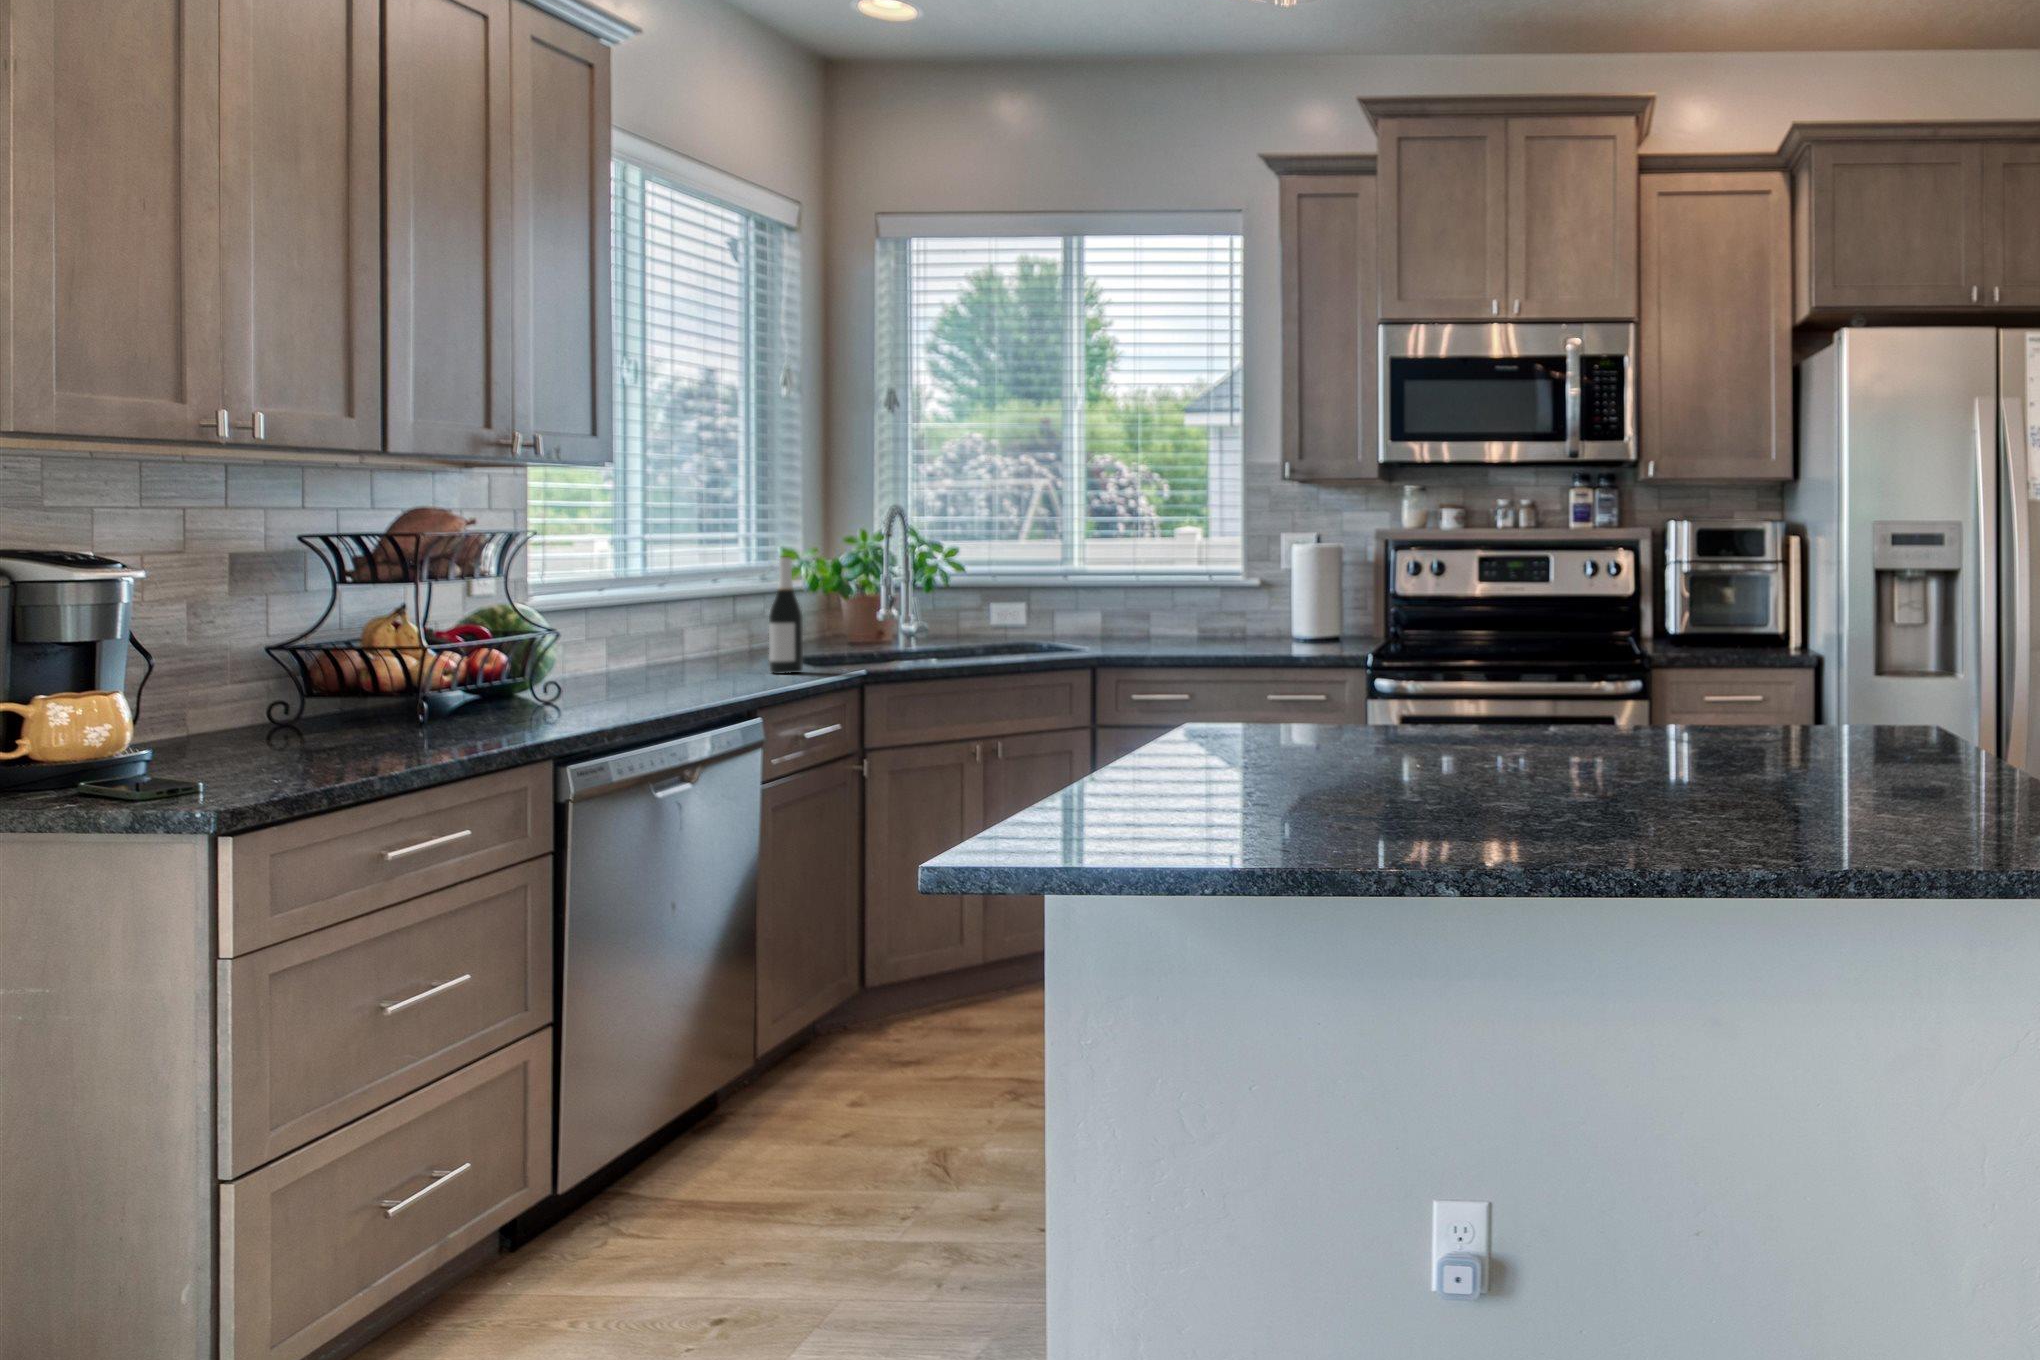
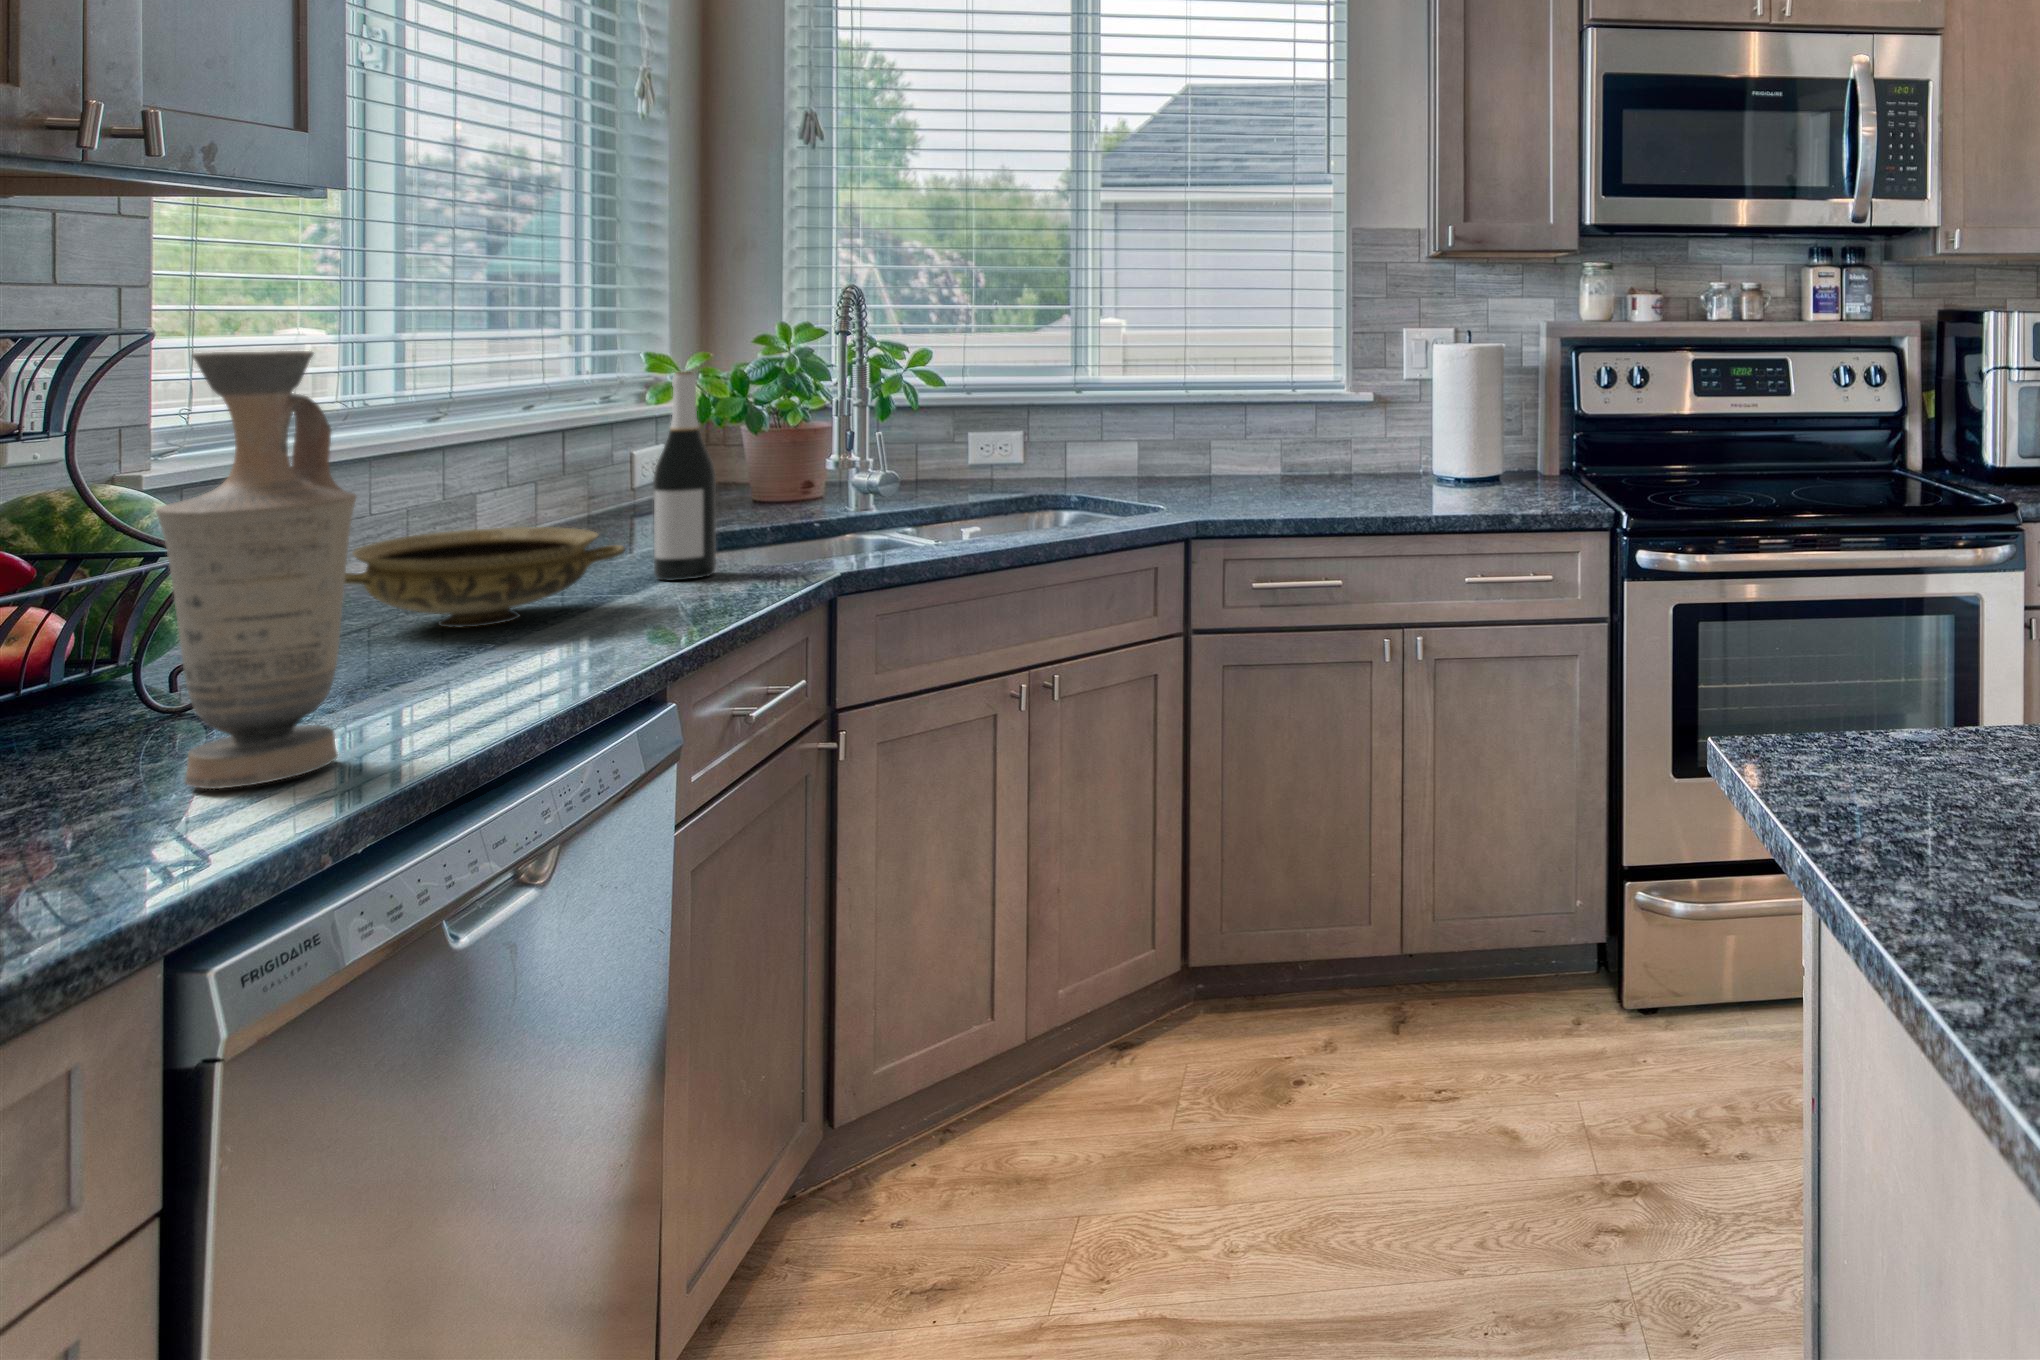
vase: none [544,538,617,716] -> present [156,351,356,789]
ceramic bowl: none [602,638,748,684] -> present [344,527,625,628]

